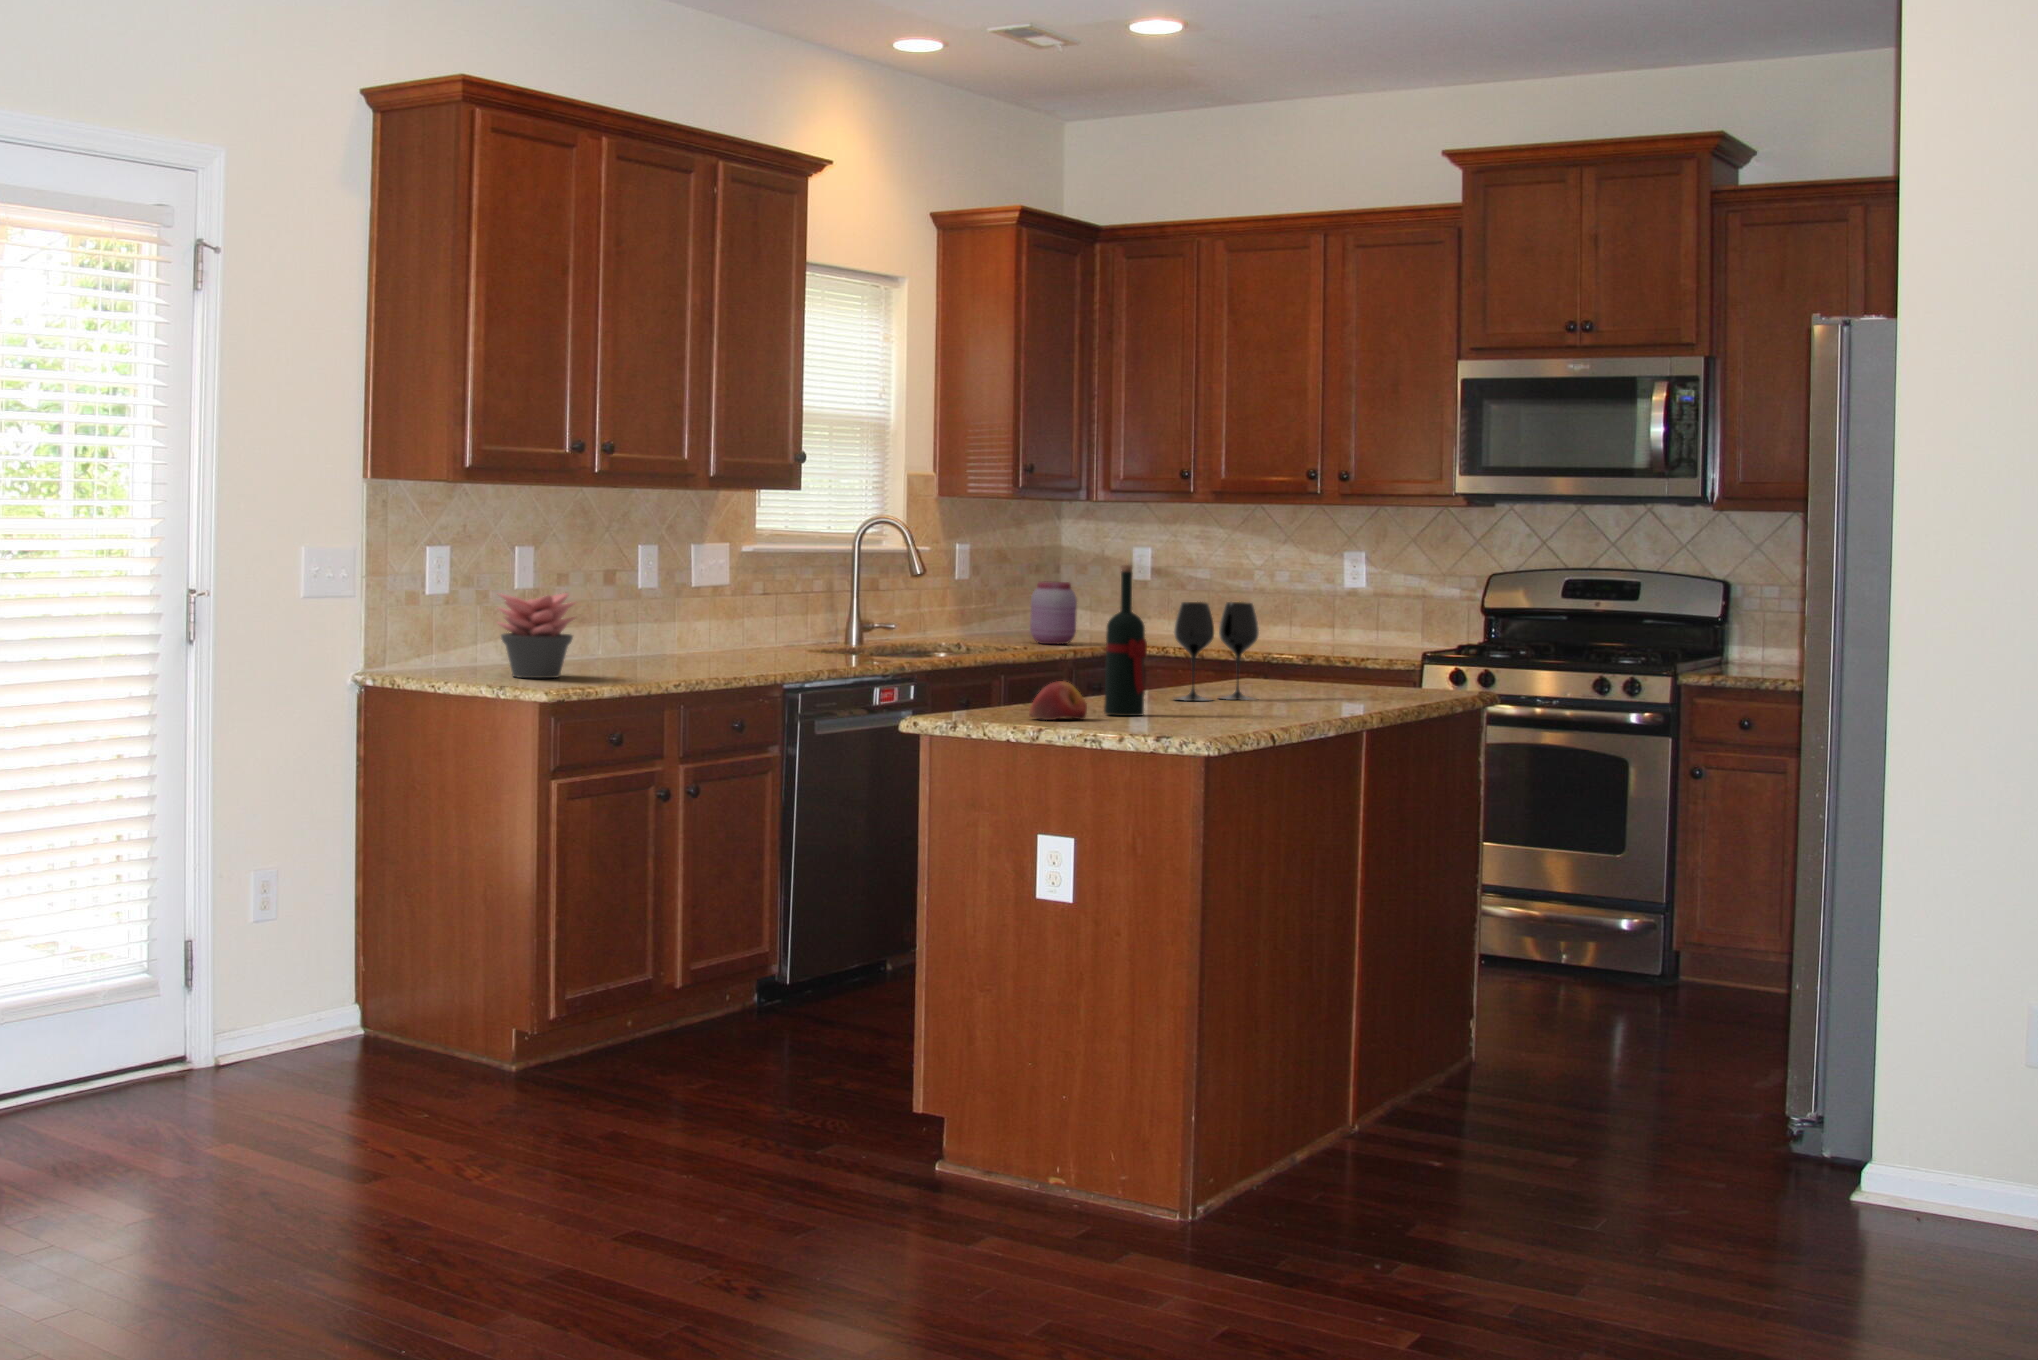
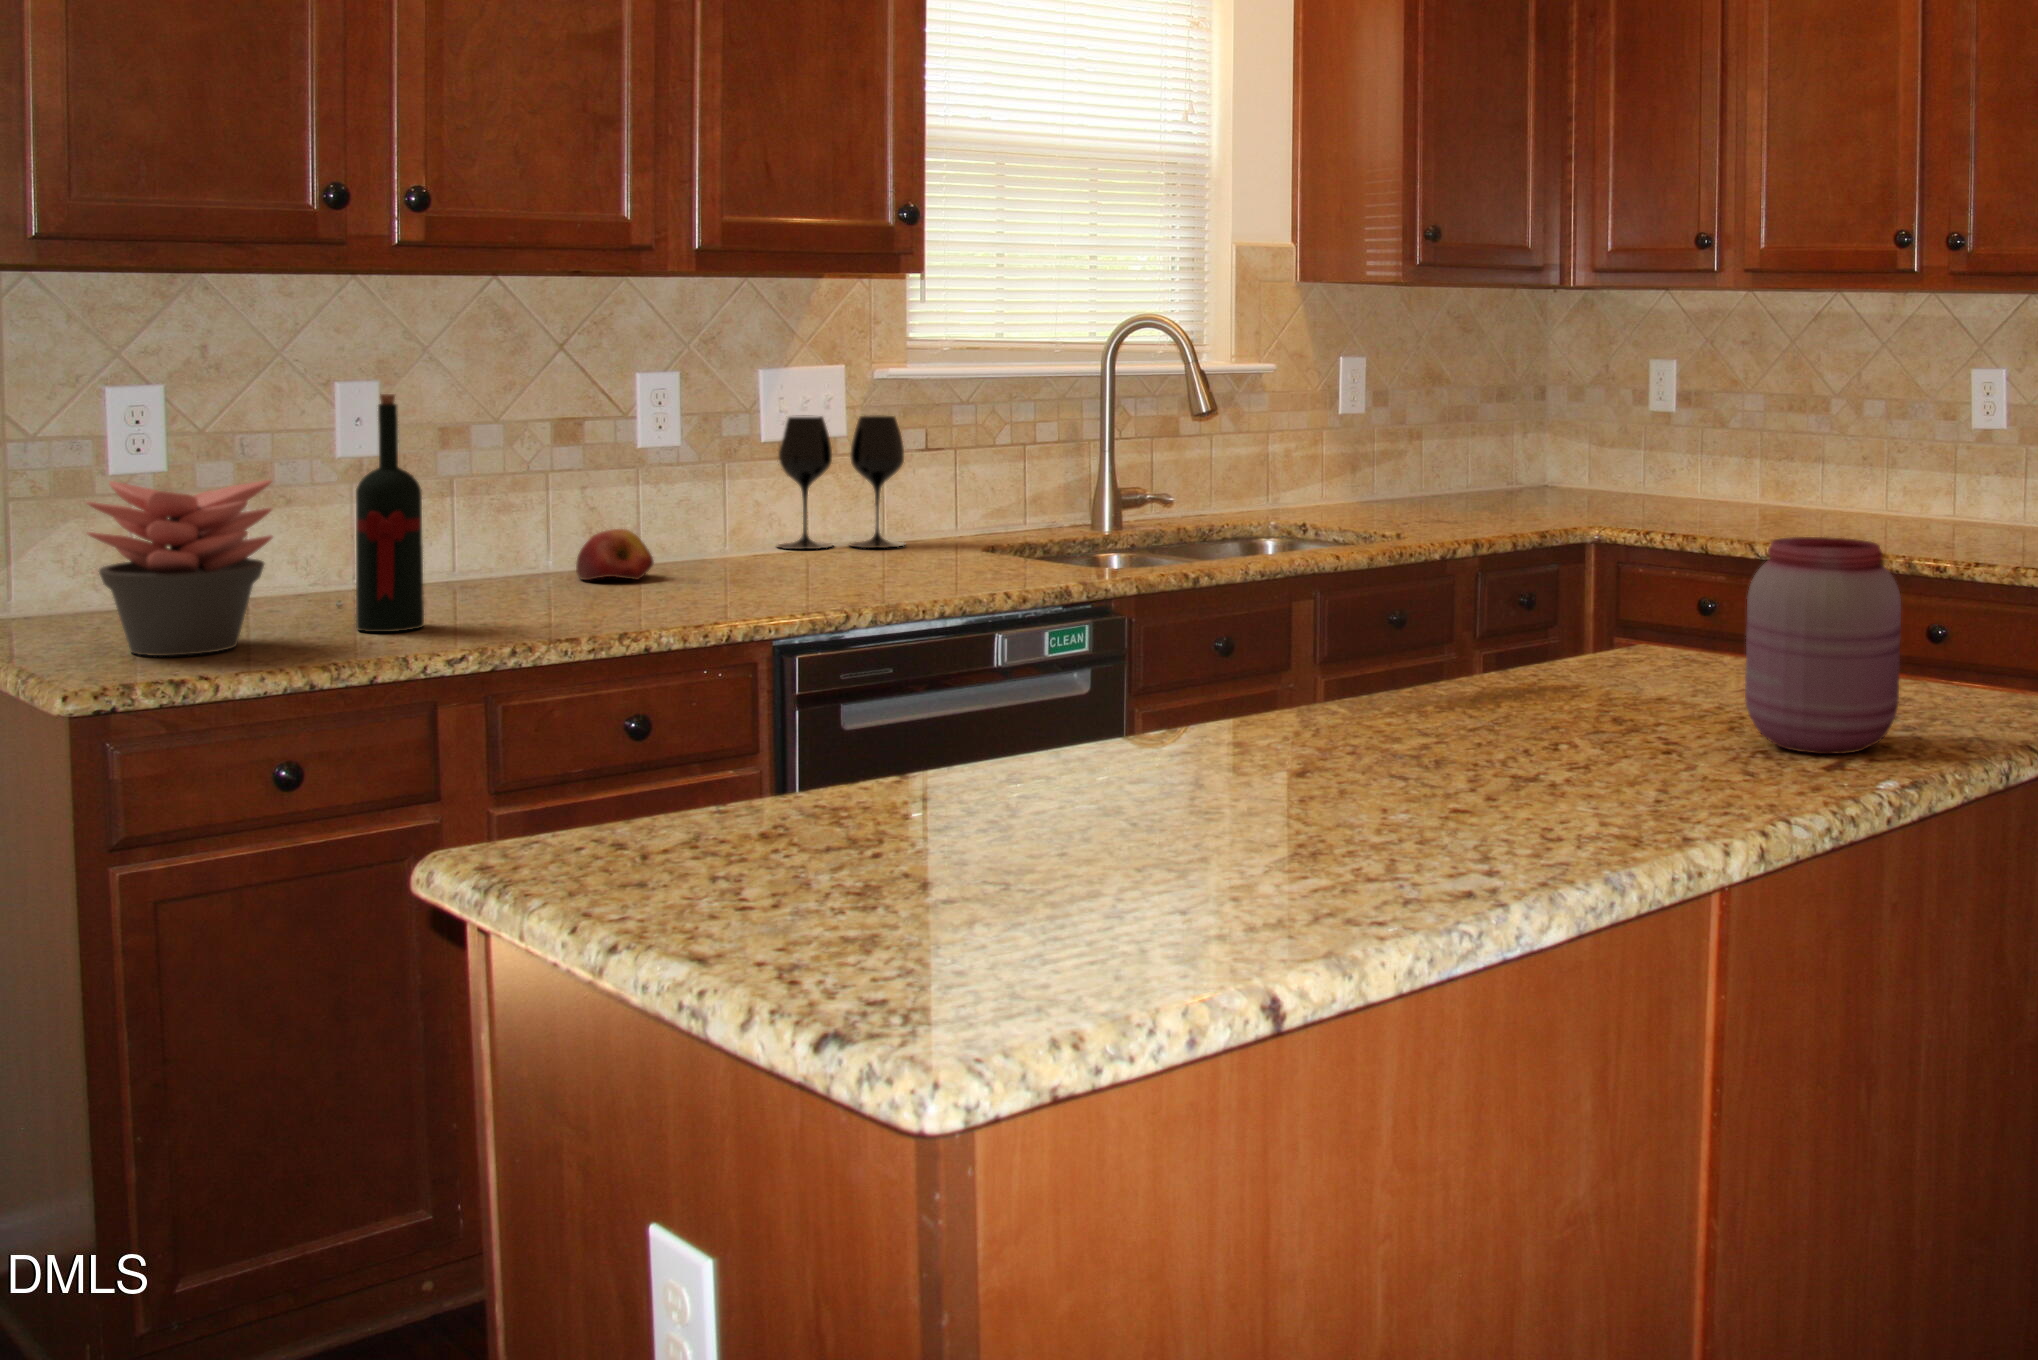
wine bottle: present [1104,565,1147,716] -> present [356,394,424,632]
jar: present [1030,582,1077,644] -> present [1745,537,1901,754]
wine glass: present [1174,602,1259,701] -> present [778,415,904,549]
apple: present [1029,681,1087,720] -> present [576,529,654,580]

